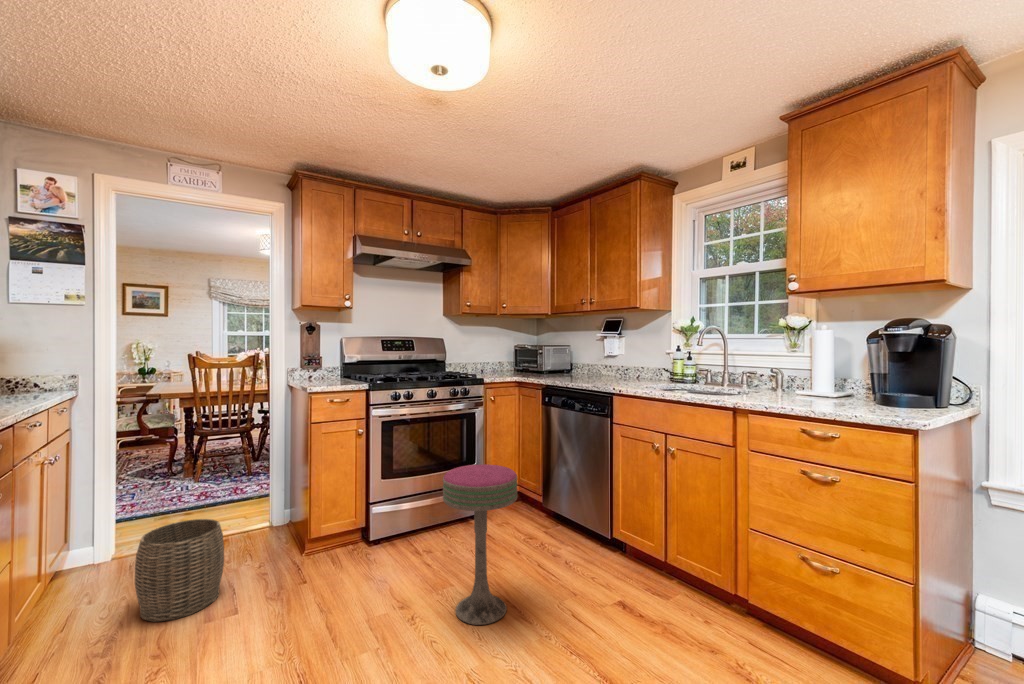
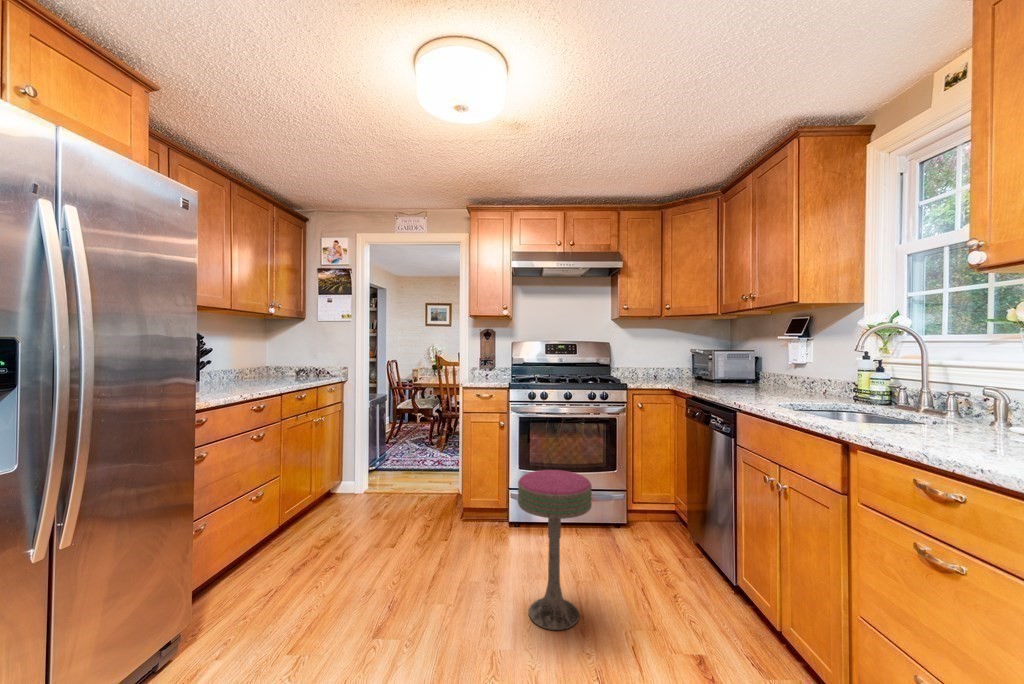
woven basket: present [135,519,224,622] -> none [349,472,402,539]

